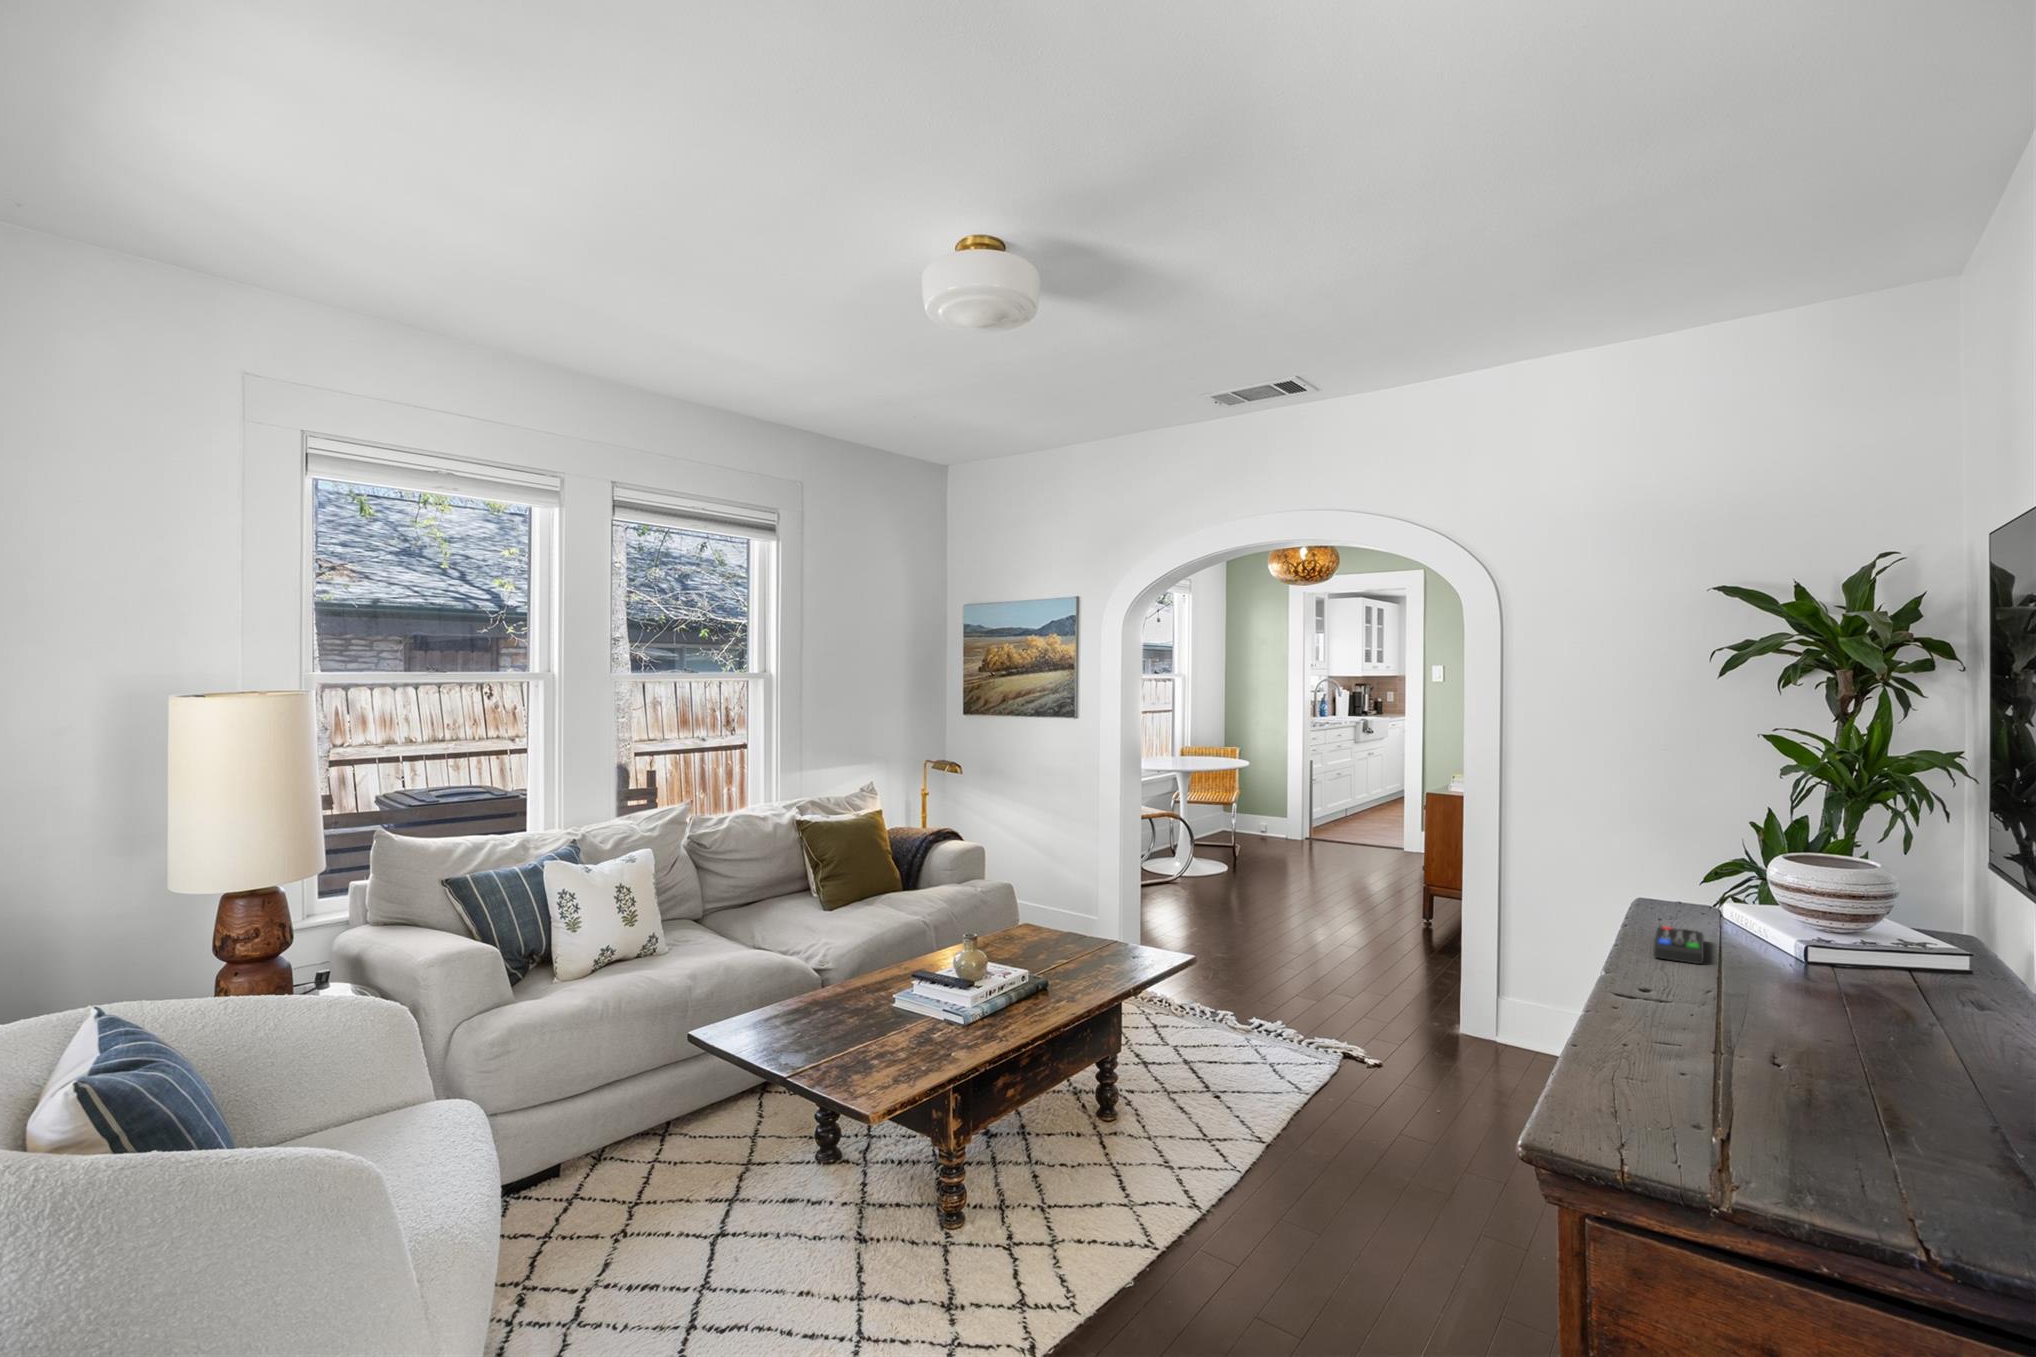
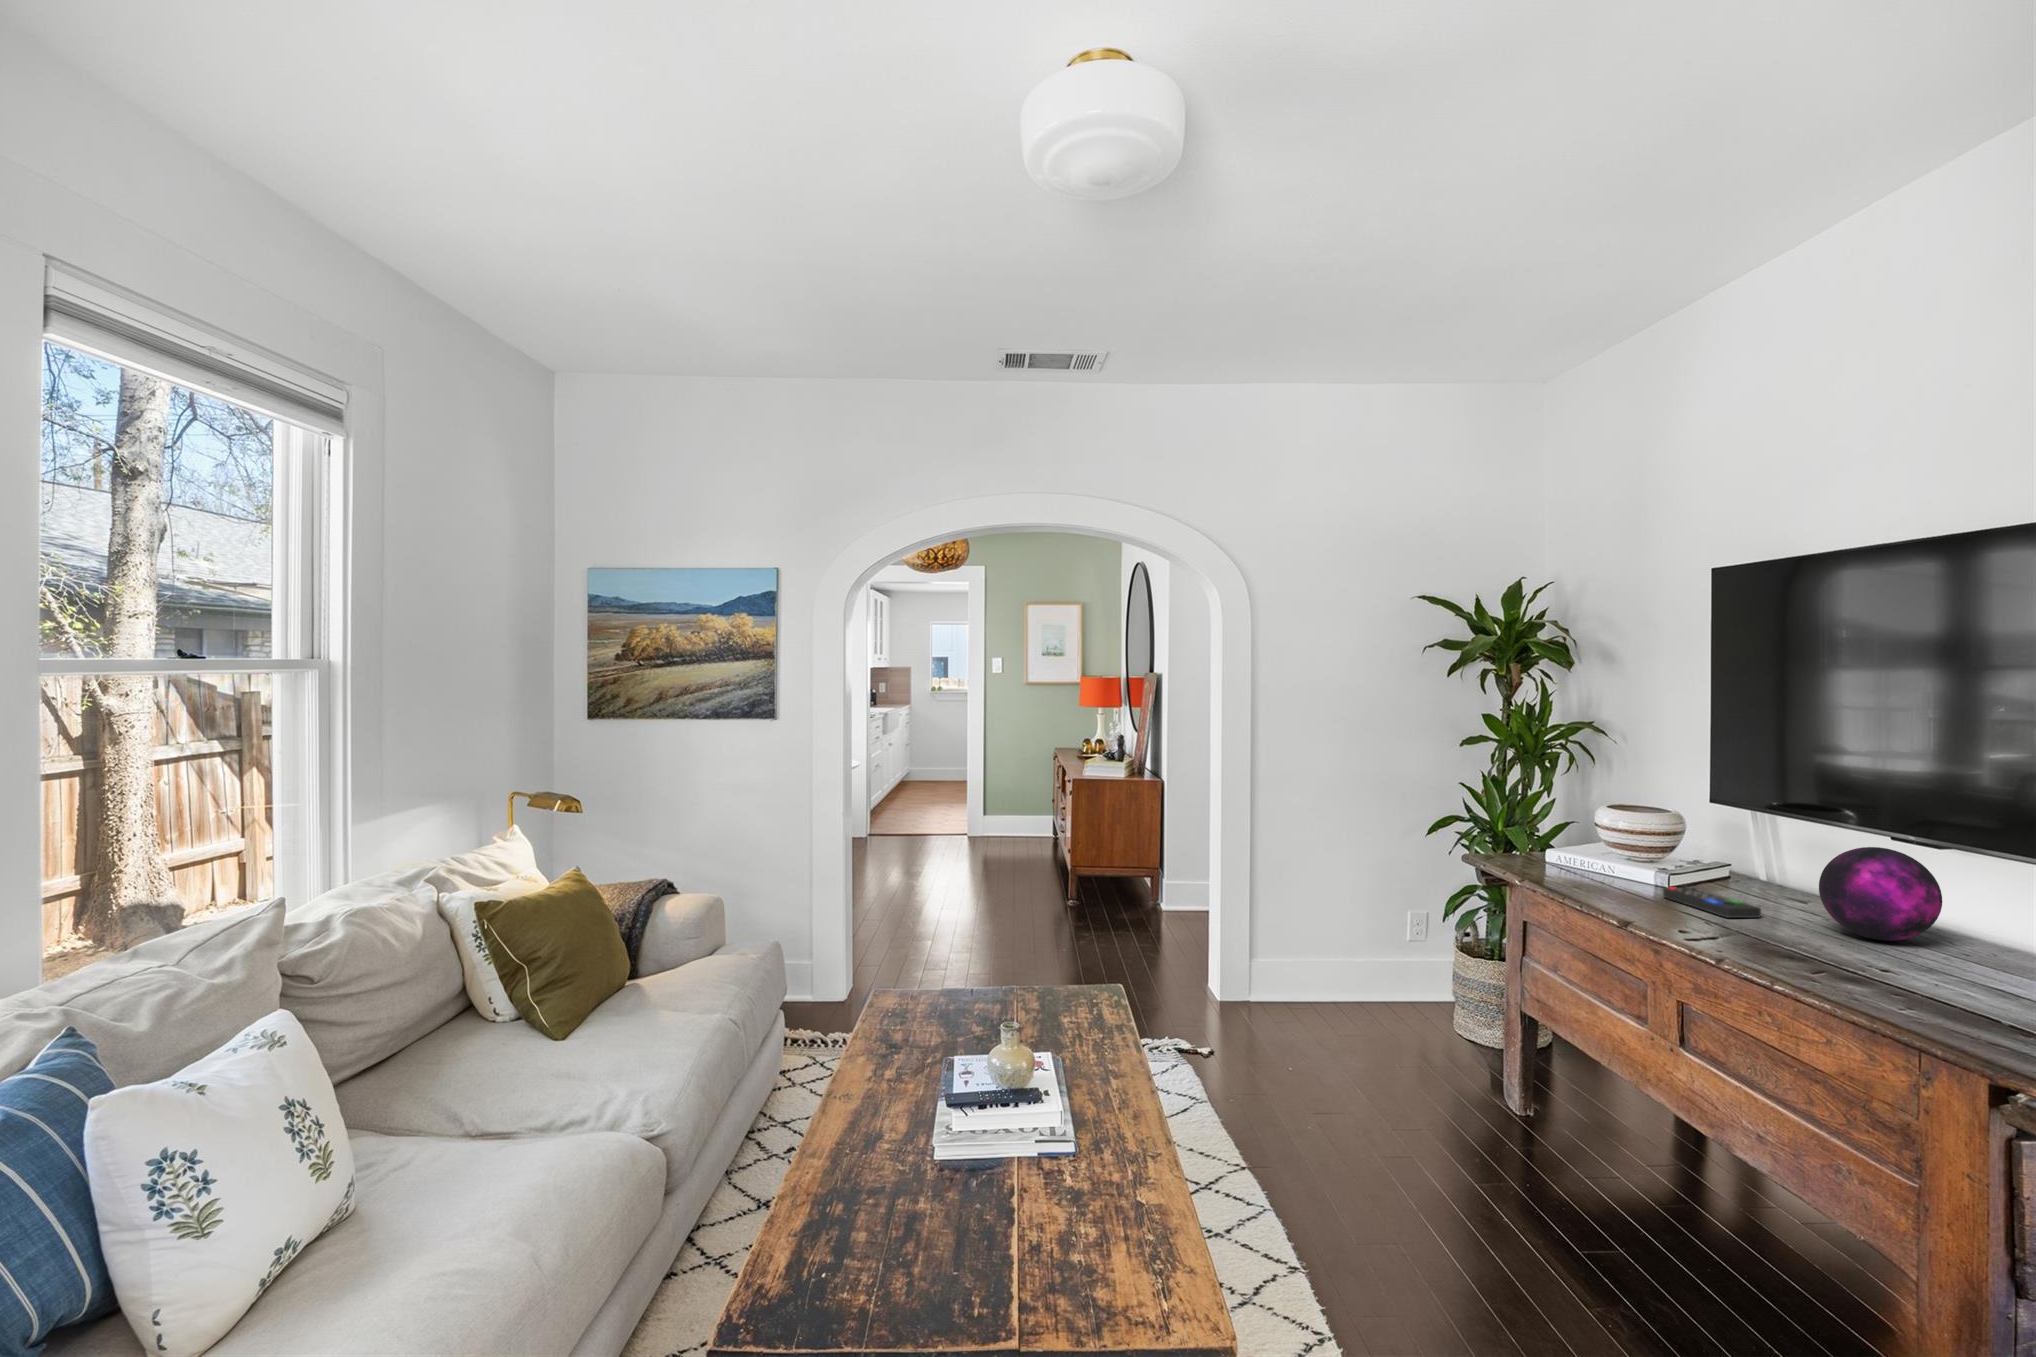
decorative orb: none [1702,892,1833,999] -> present [1819,847,1942,941]

